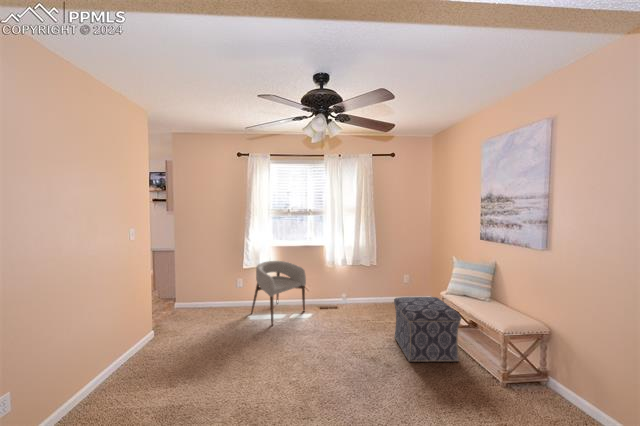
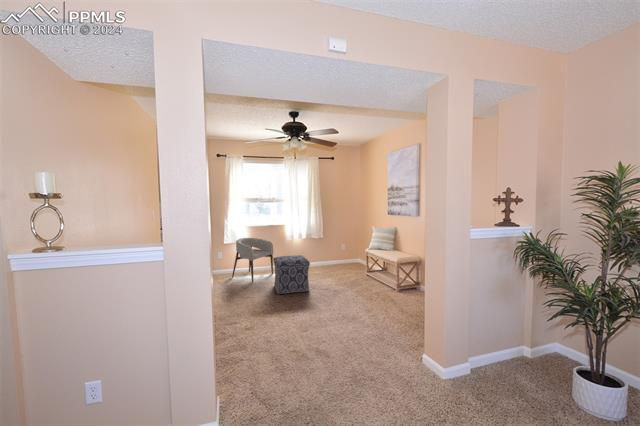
ottoman: present [394,297,461,362] -> present [273,255,310,294]

